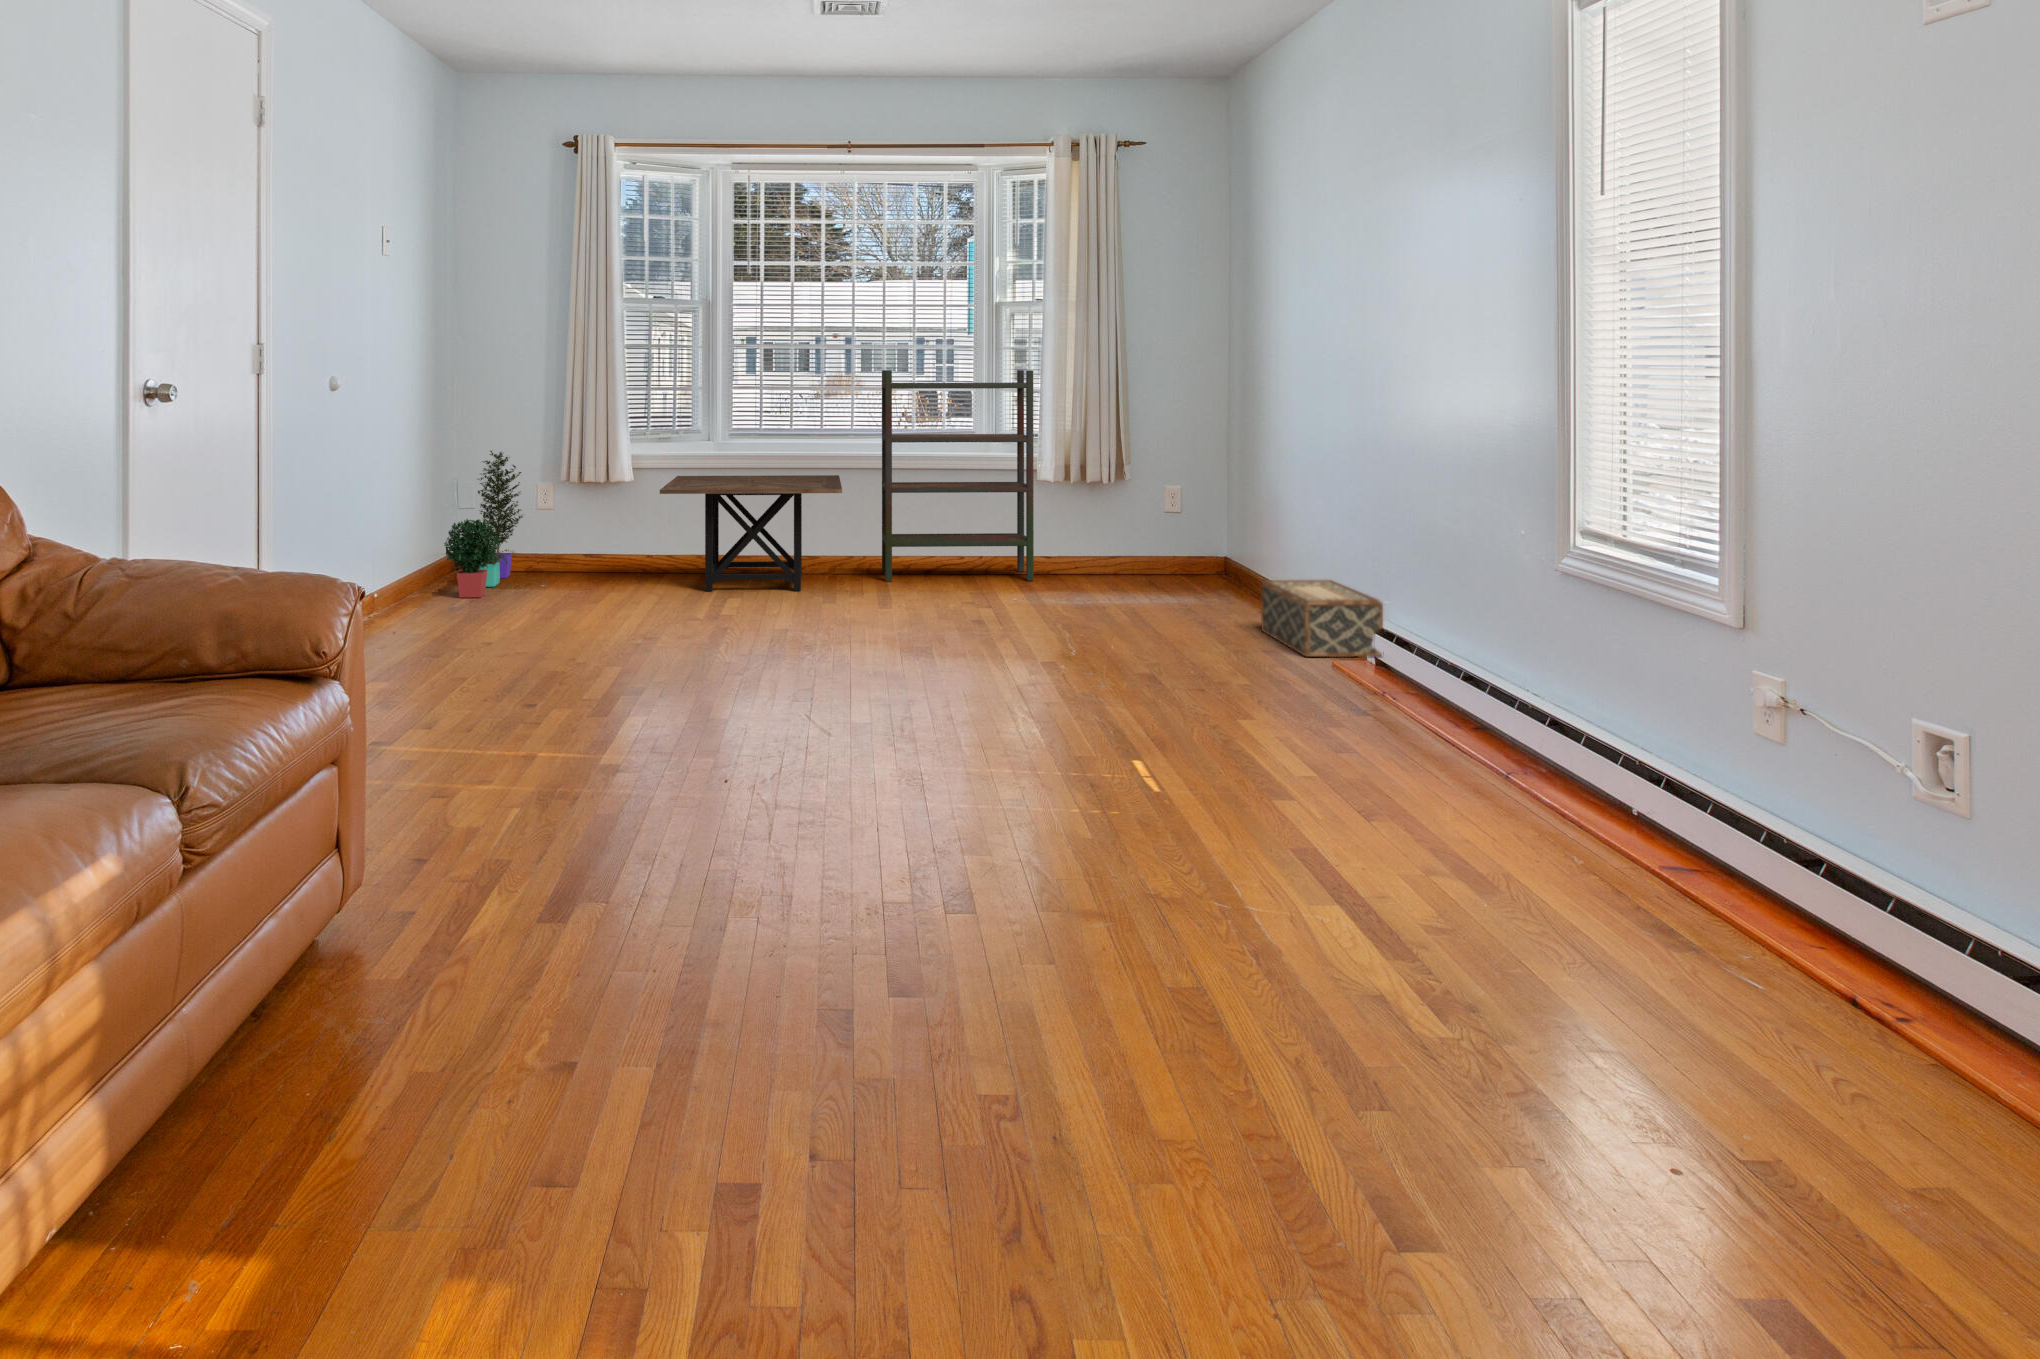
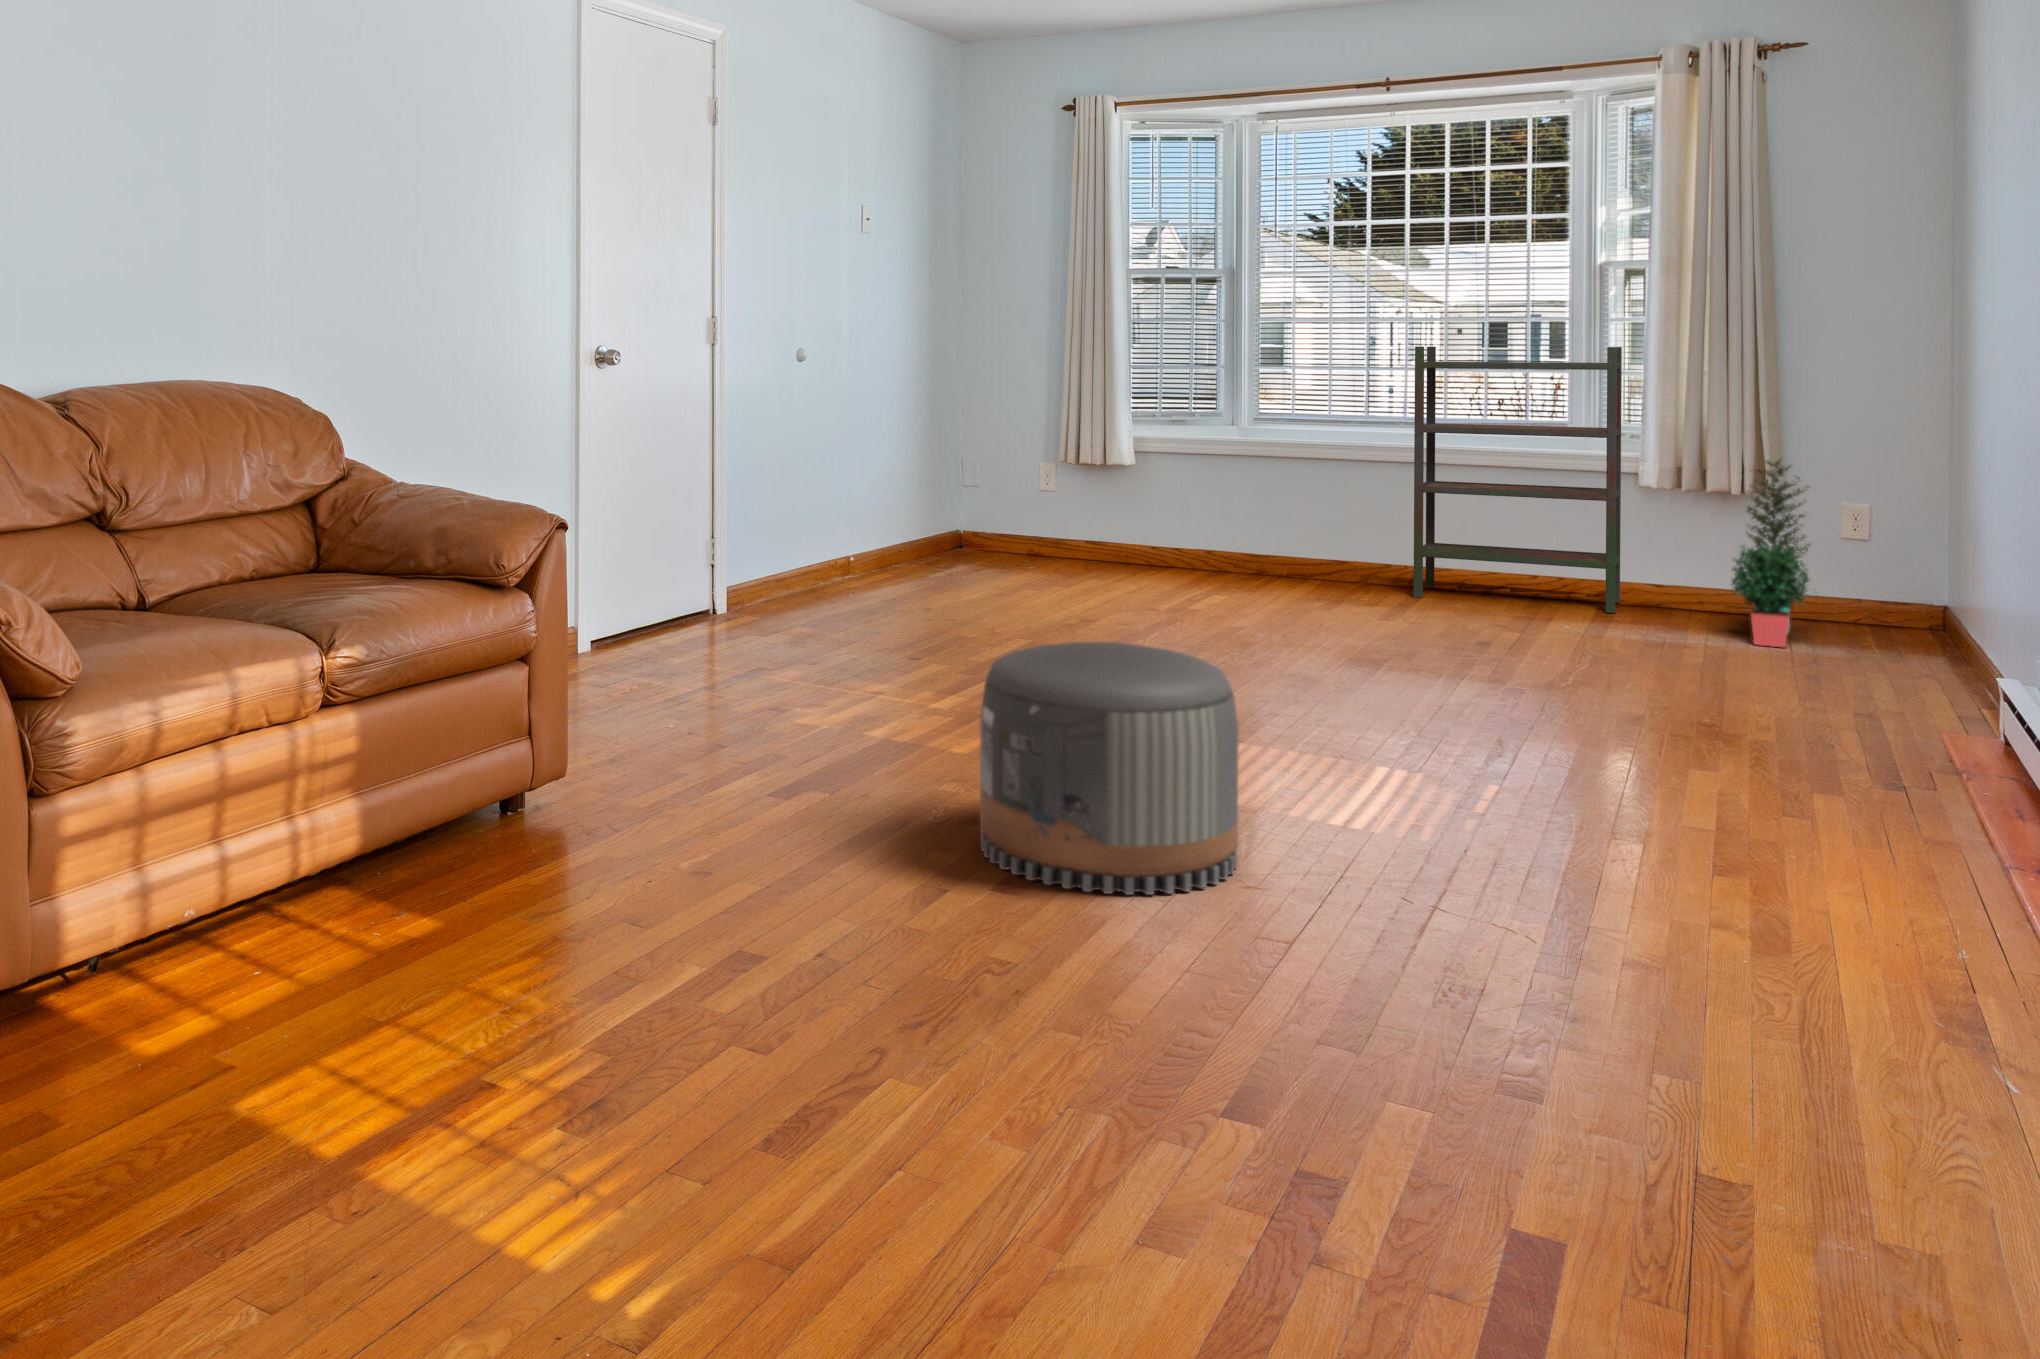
potted plant: present [444,451,523,598] -> present [1732,459,1818,647]
side table: present [660,475,842,591] -> none [1128,462,1374,597]
woven basket: present [1261,580,1383,657] -> none [1862,631,2011,747]
pouf: none [869,662,1114,917] -> present [980,642,1238,895]

